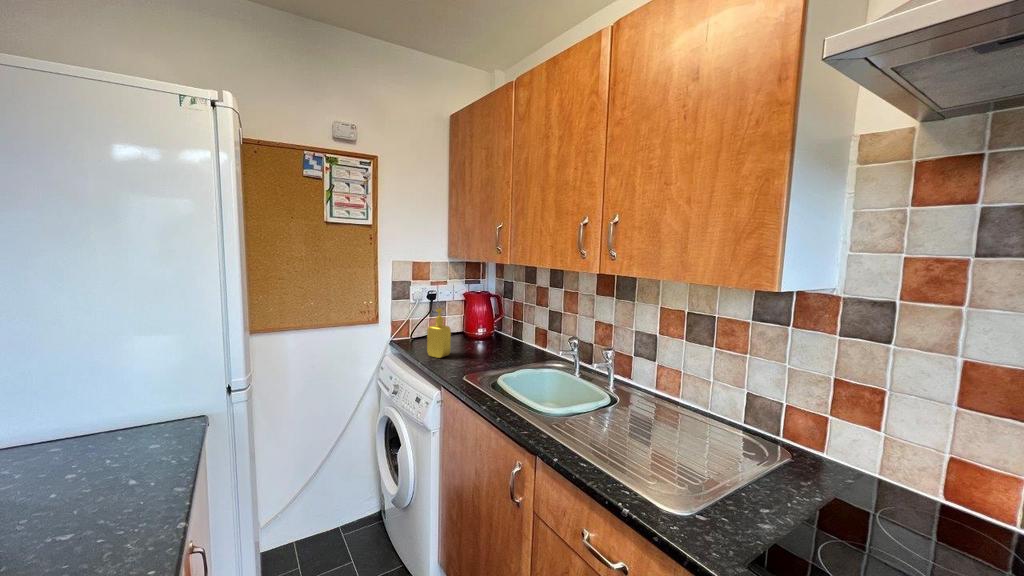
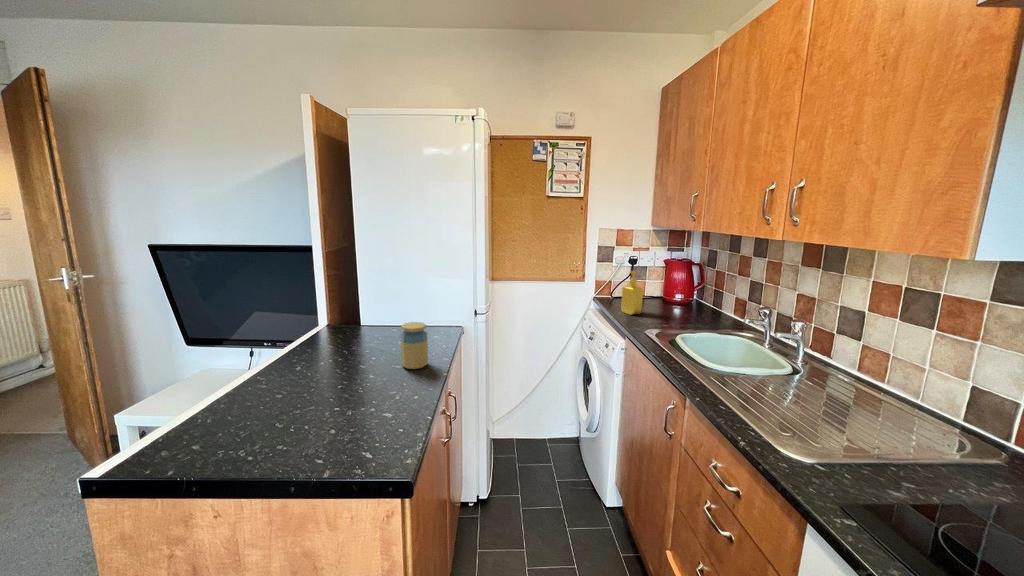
jar: none [58,435,132,533] -> present [401,322,428,369]

